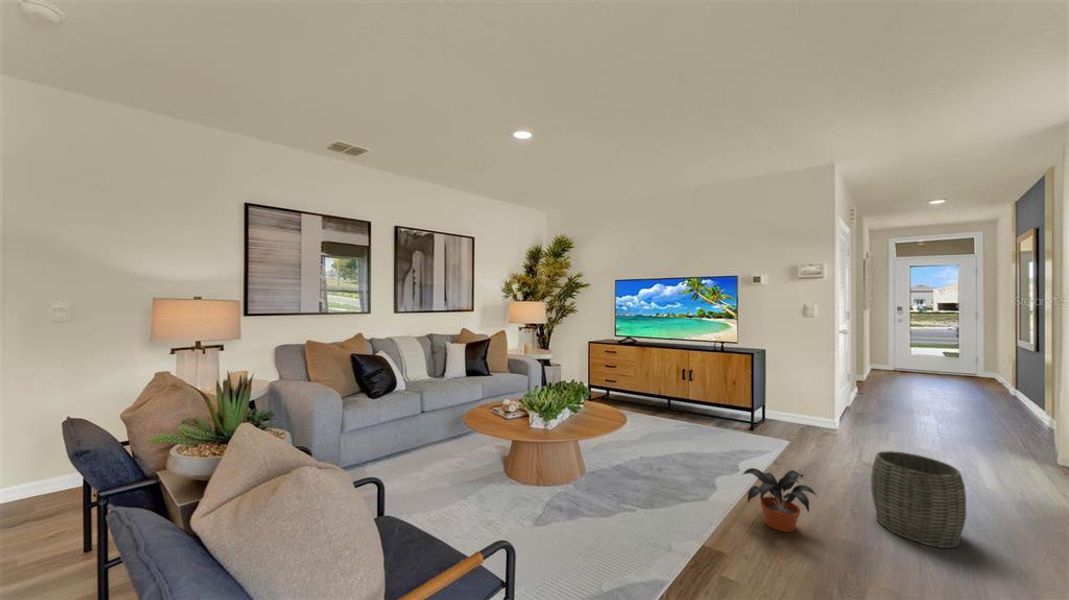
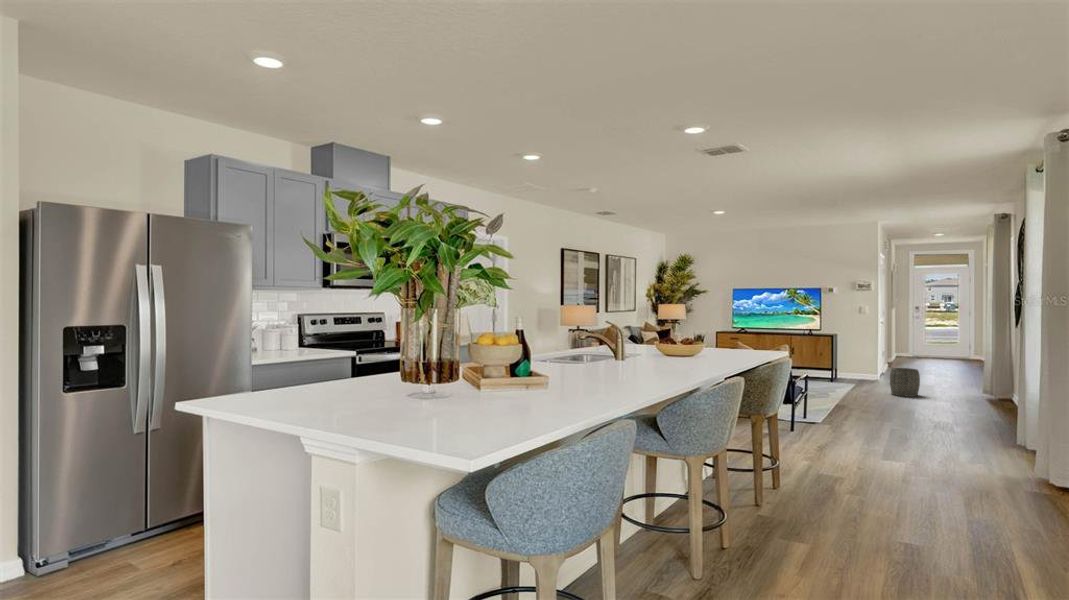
potted plant: present [743,468,816,532] -> none [841,375,871,396]

